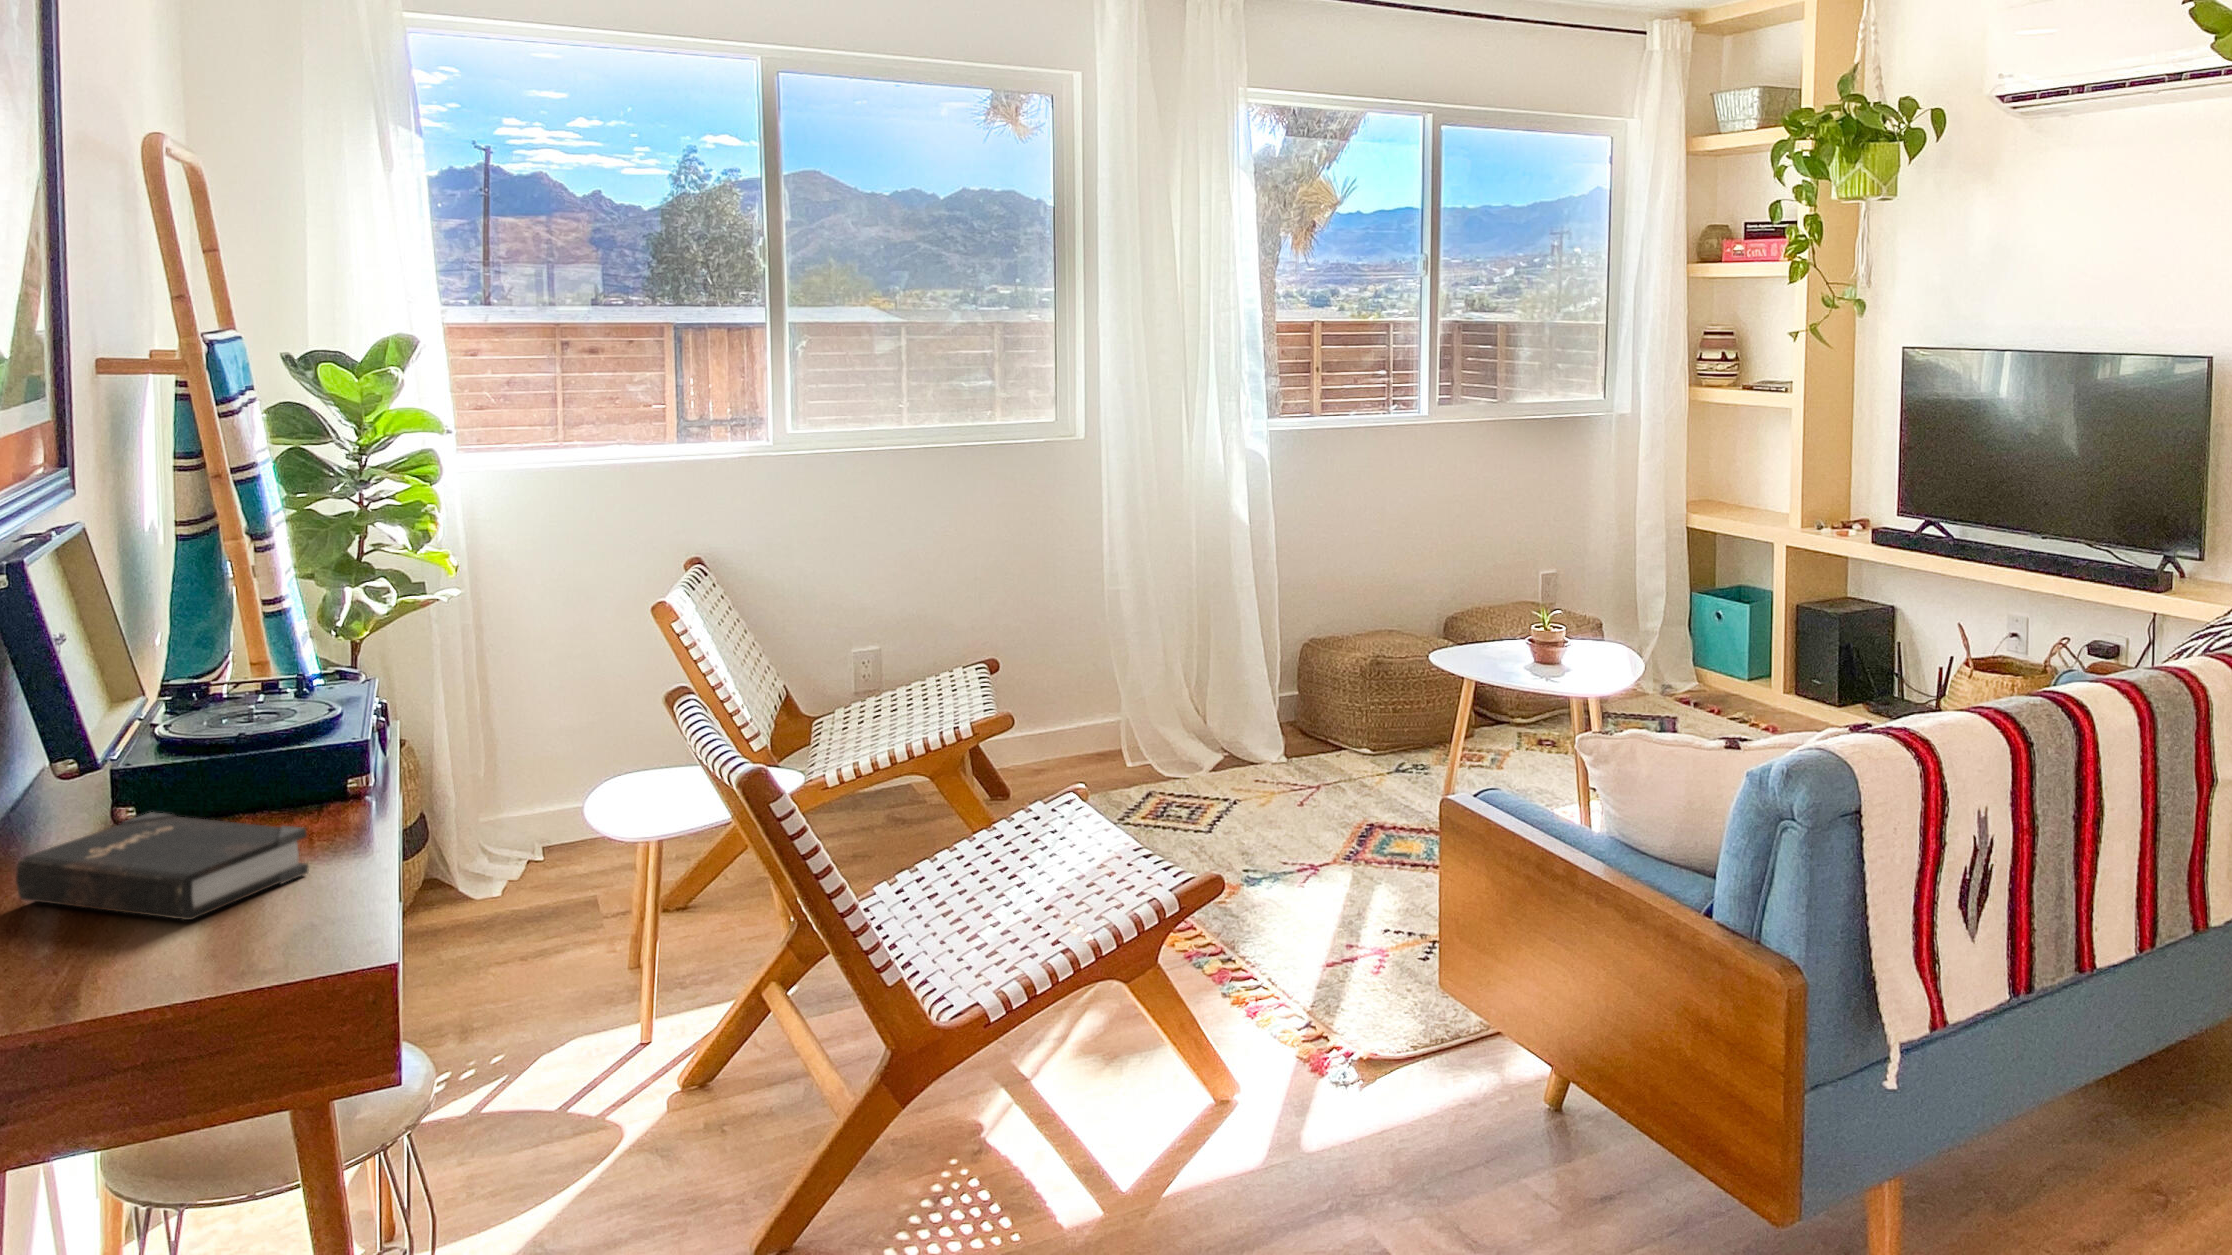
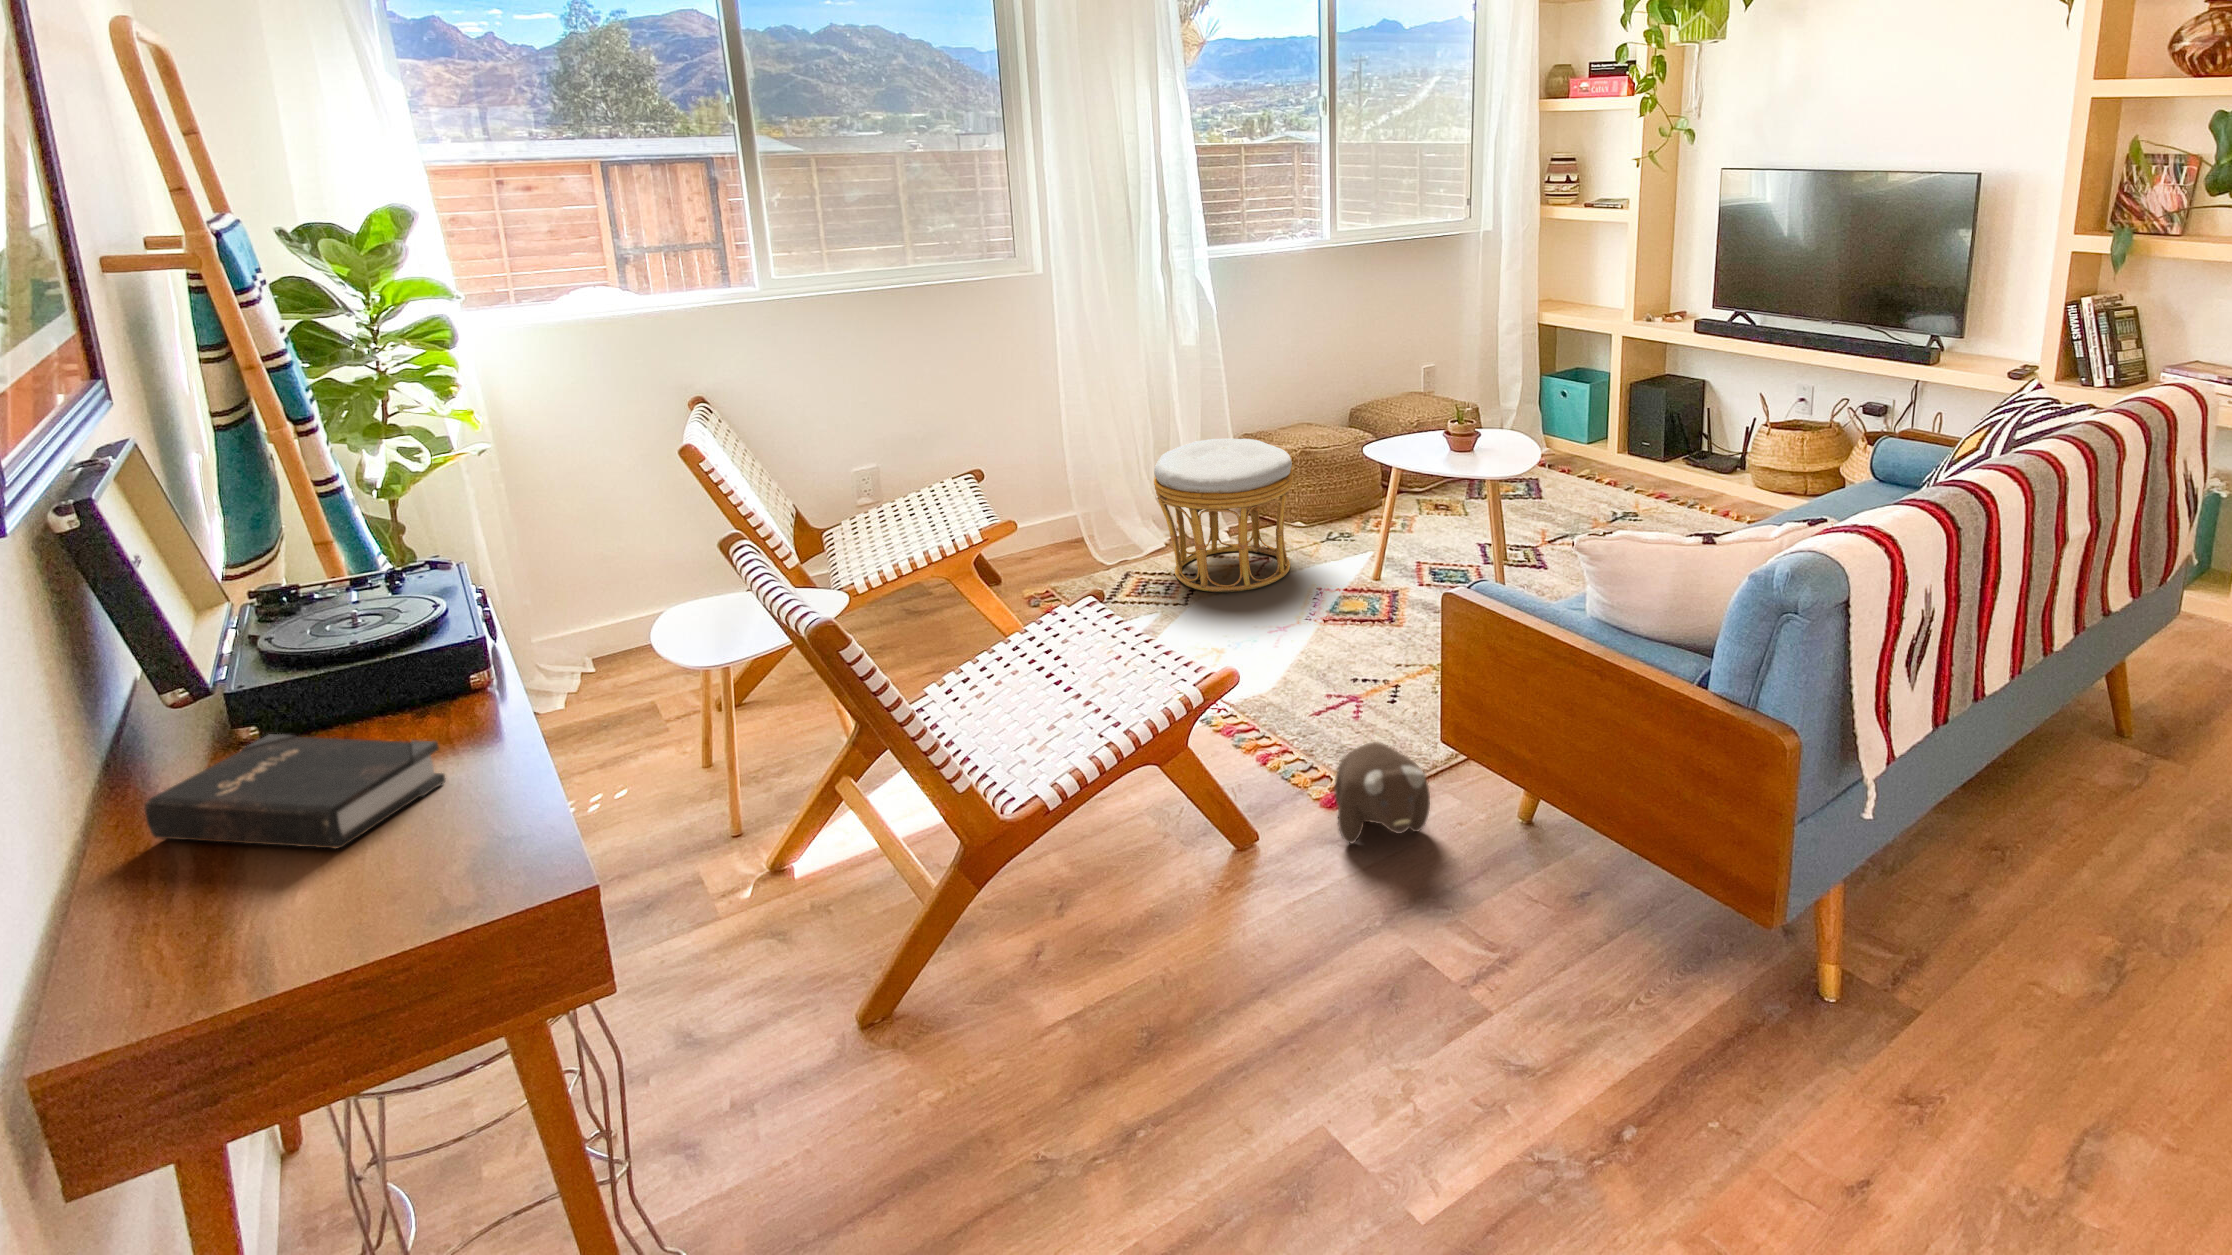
ottoman: none [1192,641,1357,825] -> present [1154,439,1293,592]
plush toy: none [1343,992,1458,1118] -> present [1334,742,1430,844]

